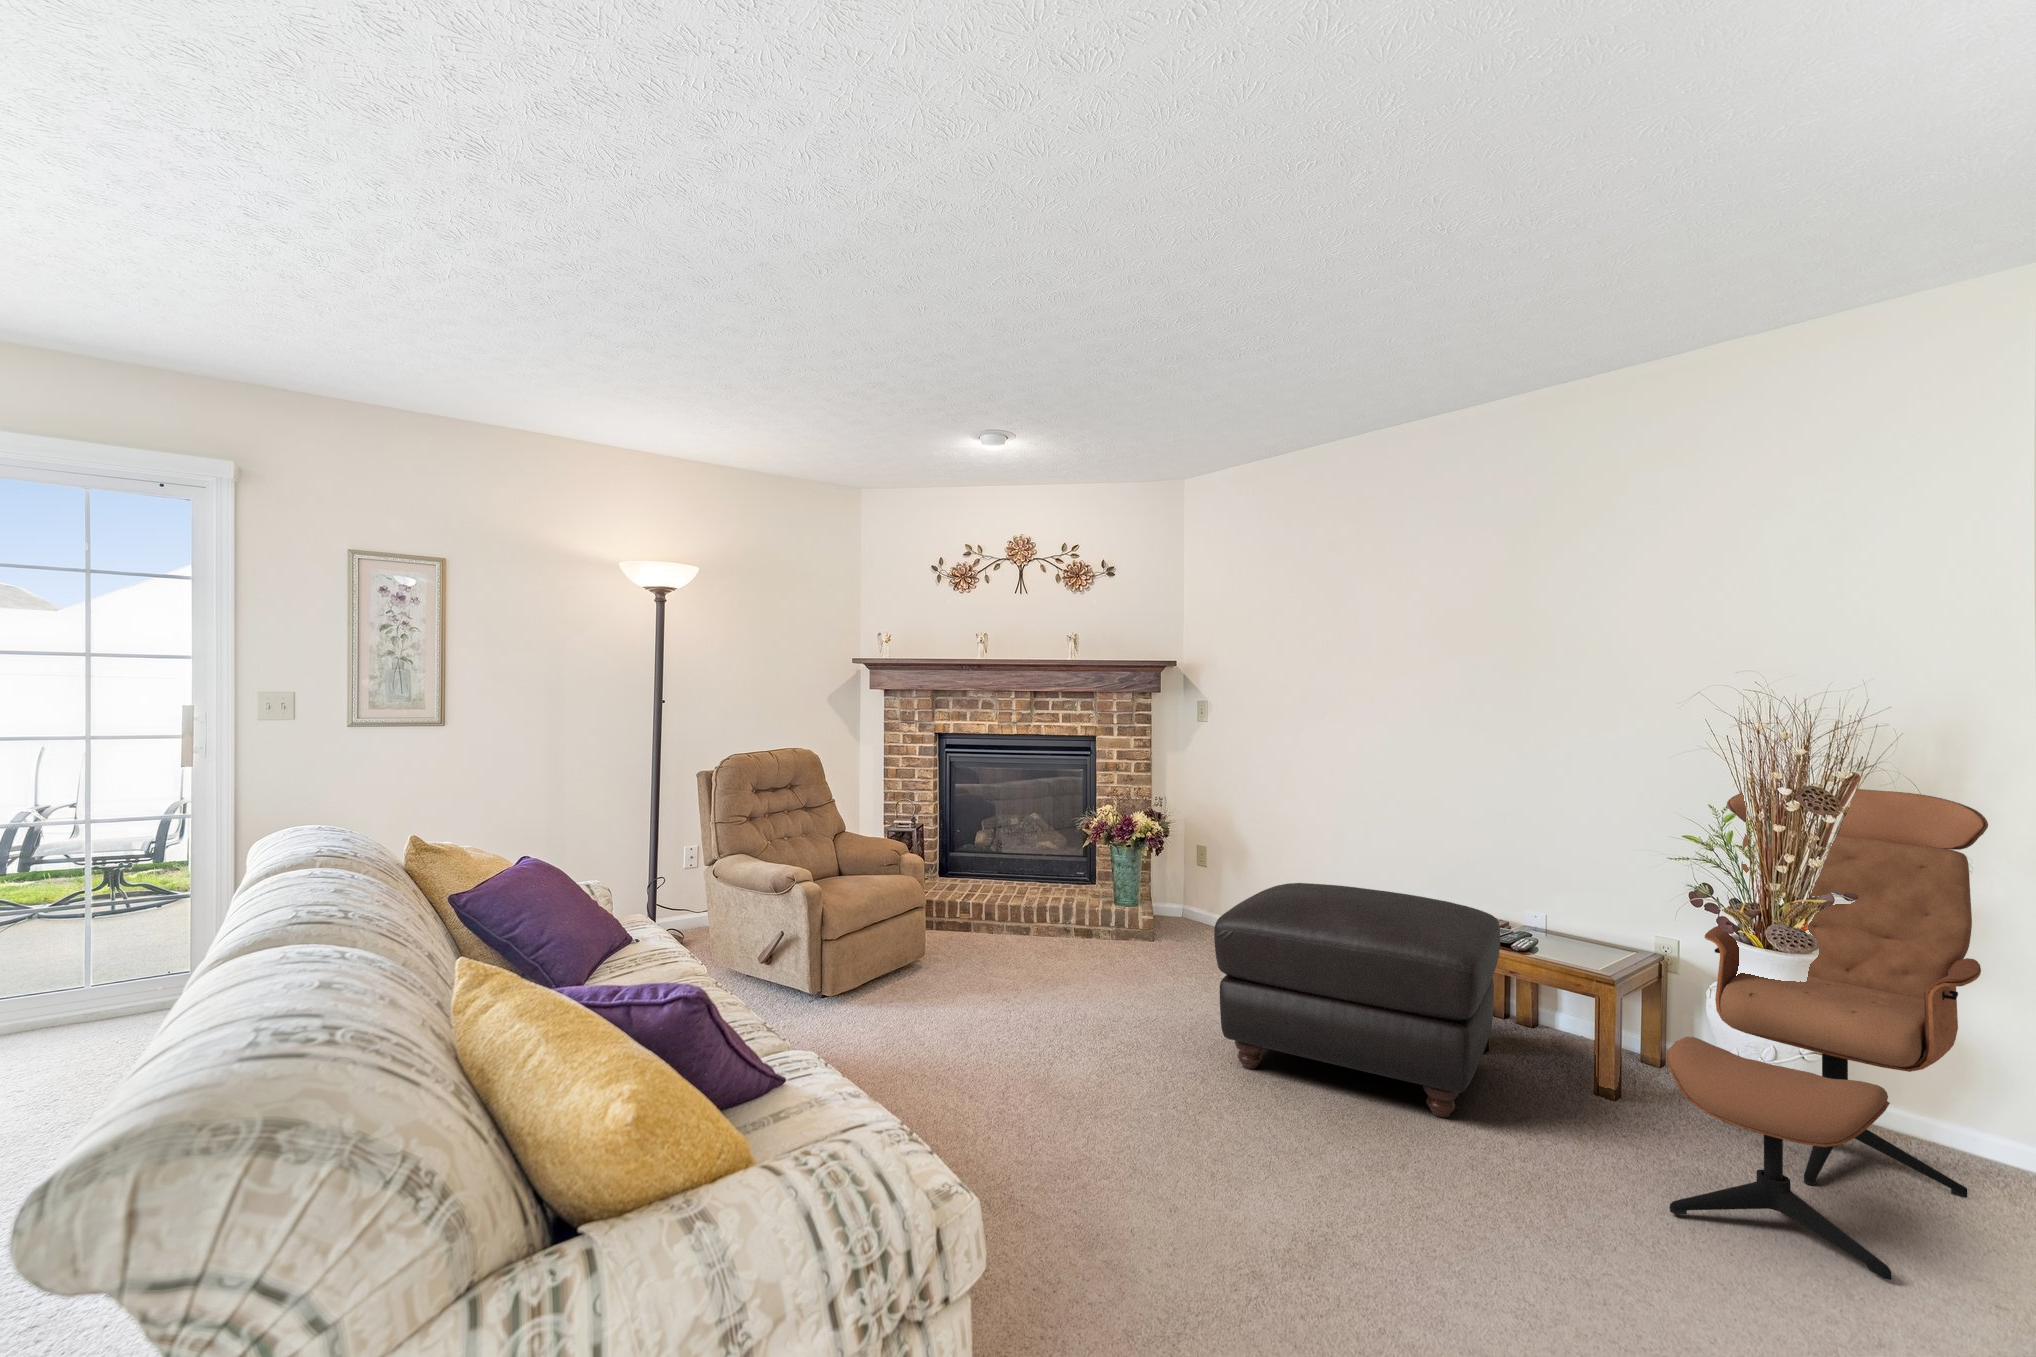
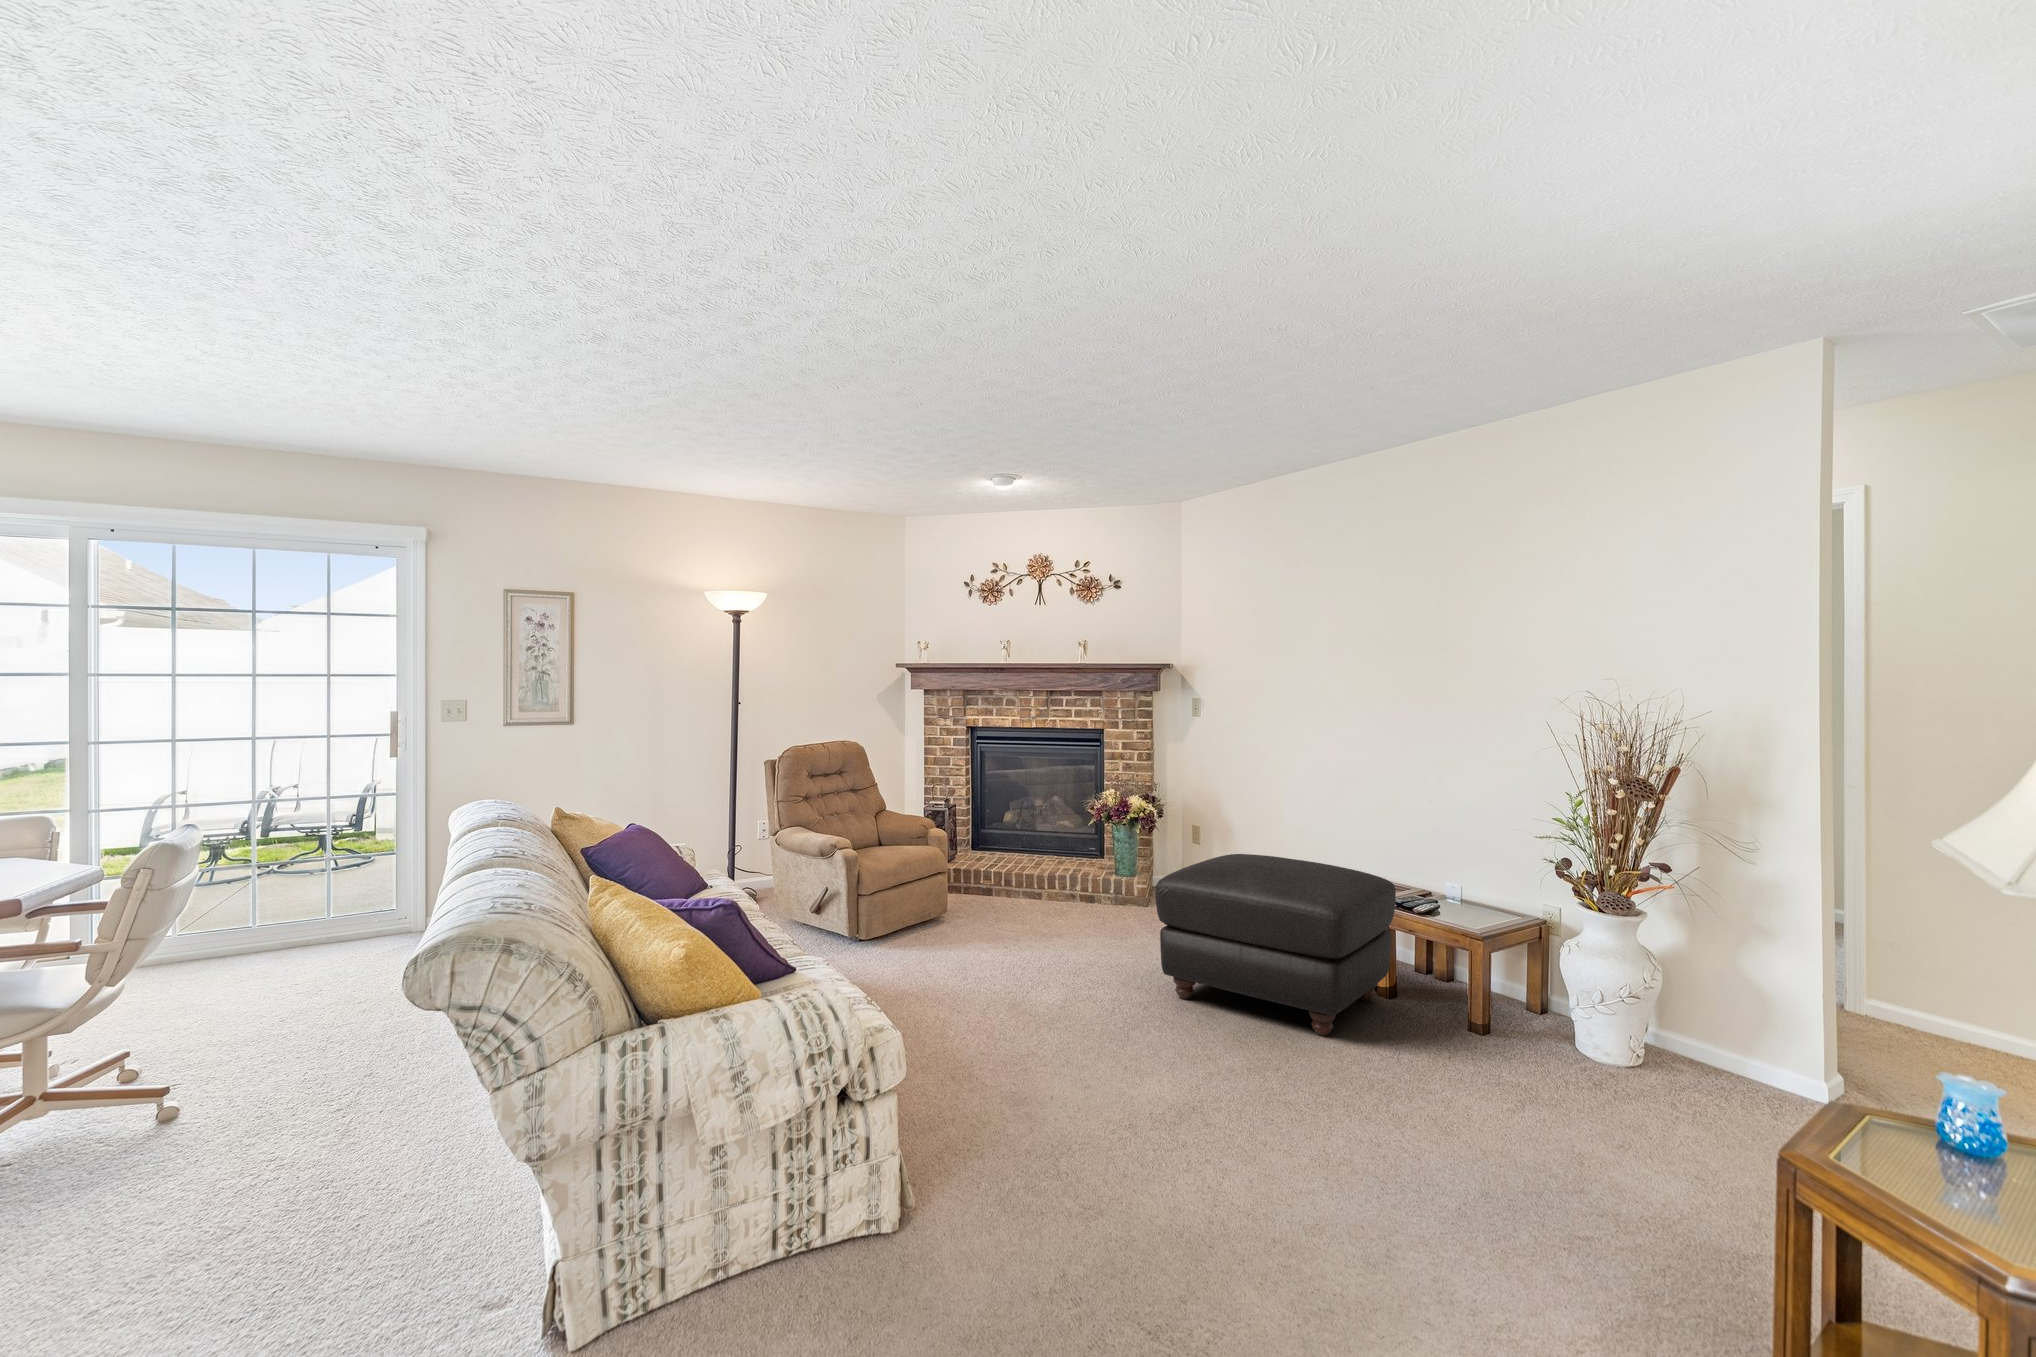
lounge chair: present [1666,789,1988,1280] -> none [1462,776,1752,1144]

